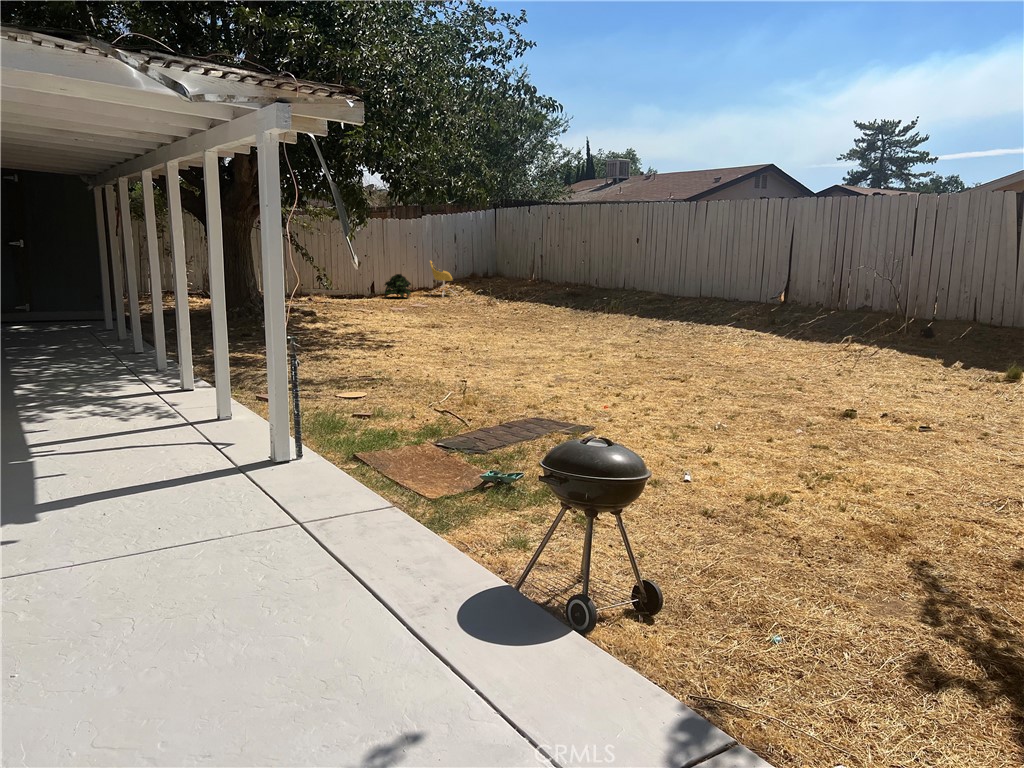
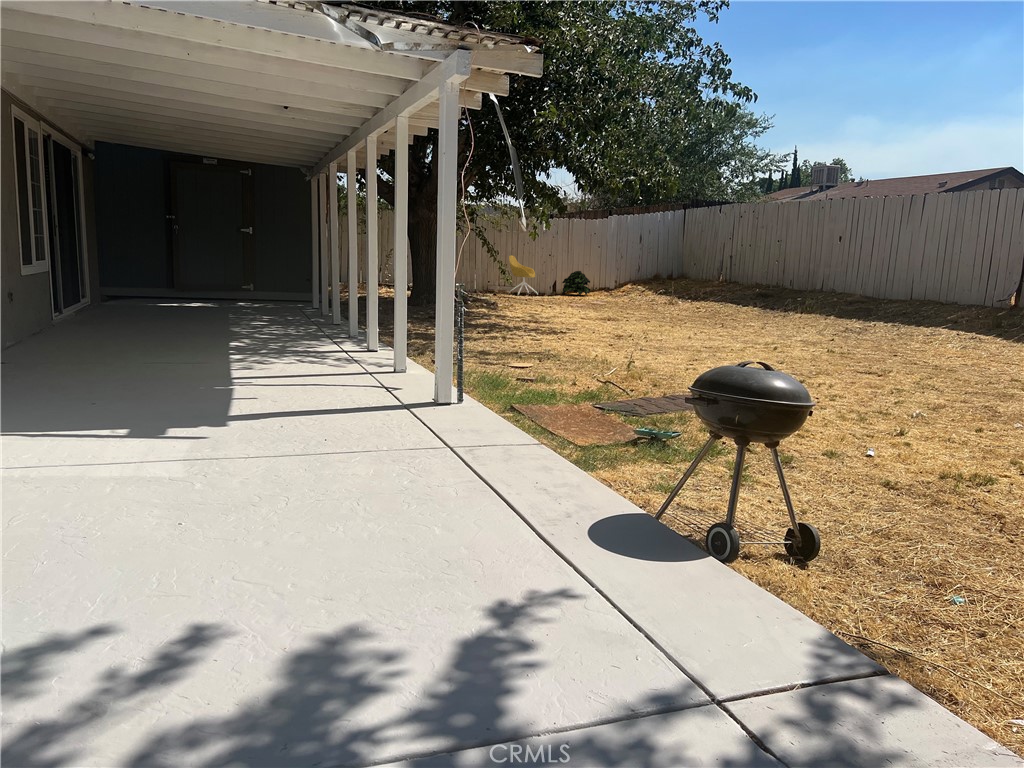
chair: present [430,261,453,294] -> present [509,255,538,295]

